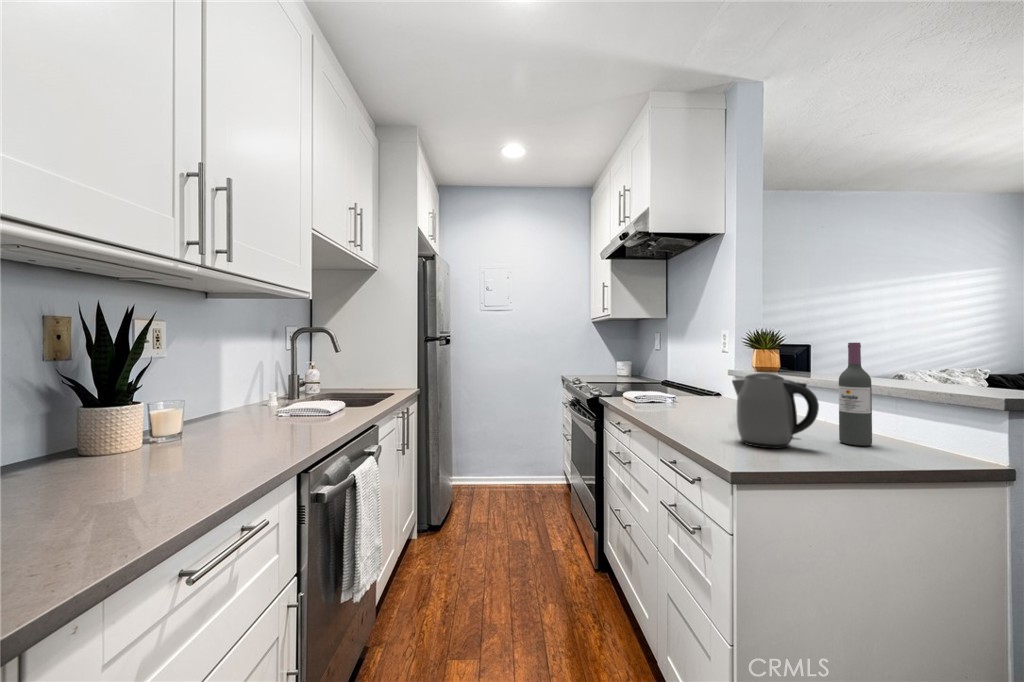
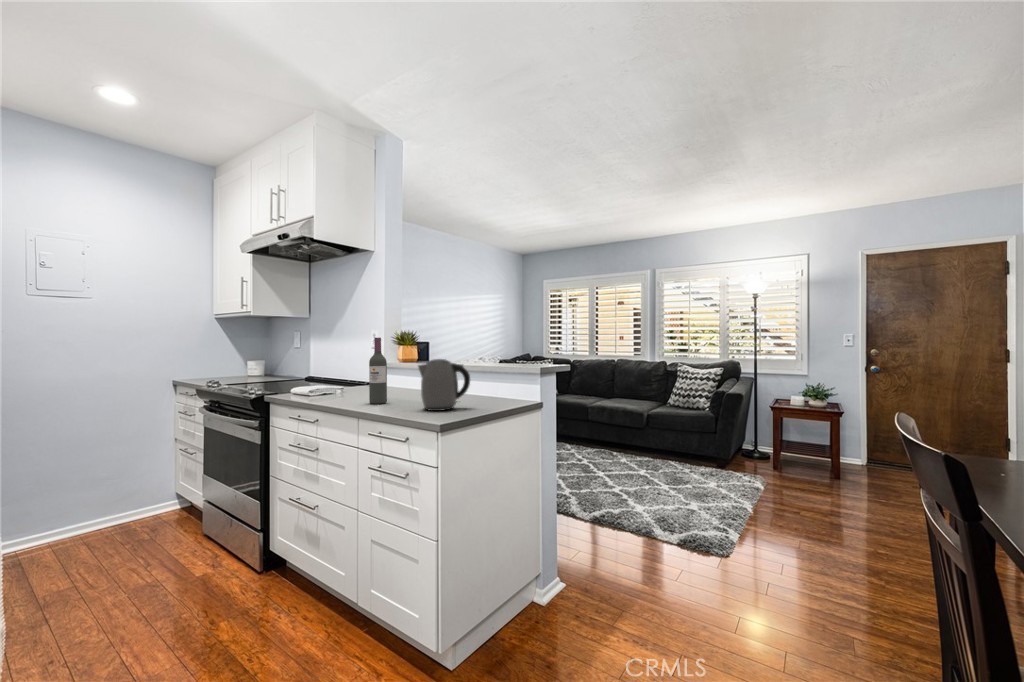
wine bottle: present [839,343,872,446] -> present [369,338,387,404]

